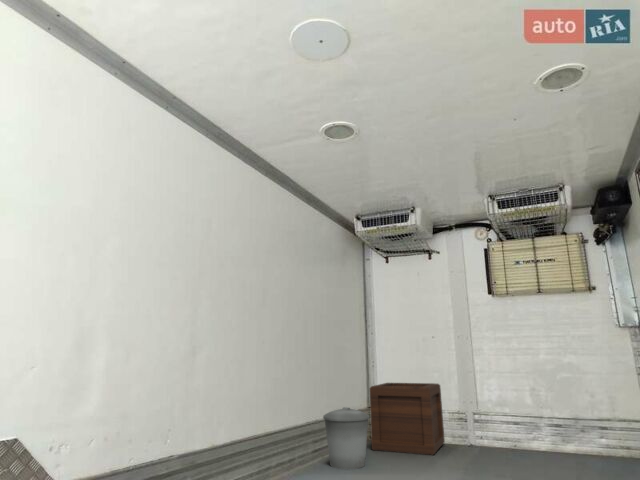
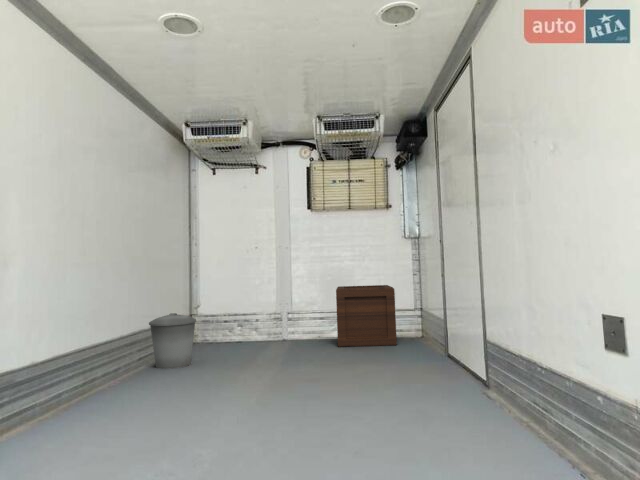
wooden crate: present [370,383,445,455] -> present [336,285,397,347]

